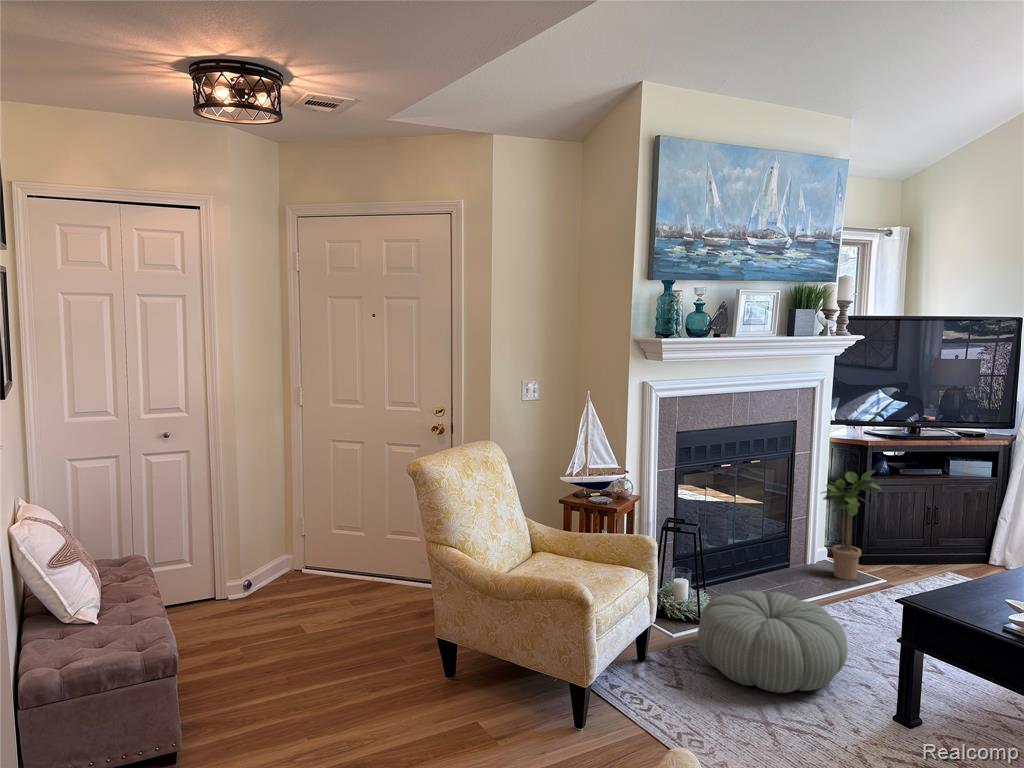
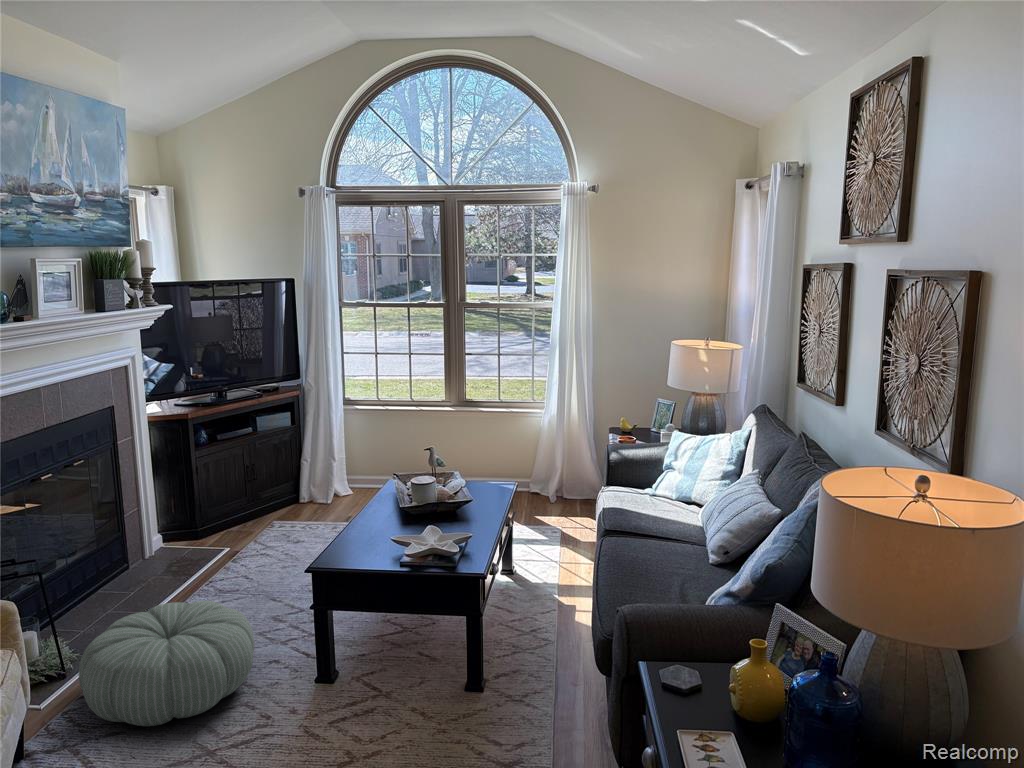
potted plant: present [822,470,881,580] -> none [149,442,214,562]

